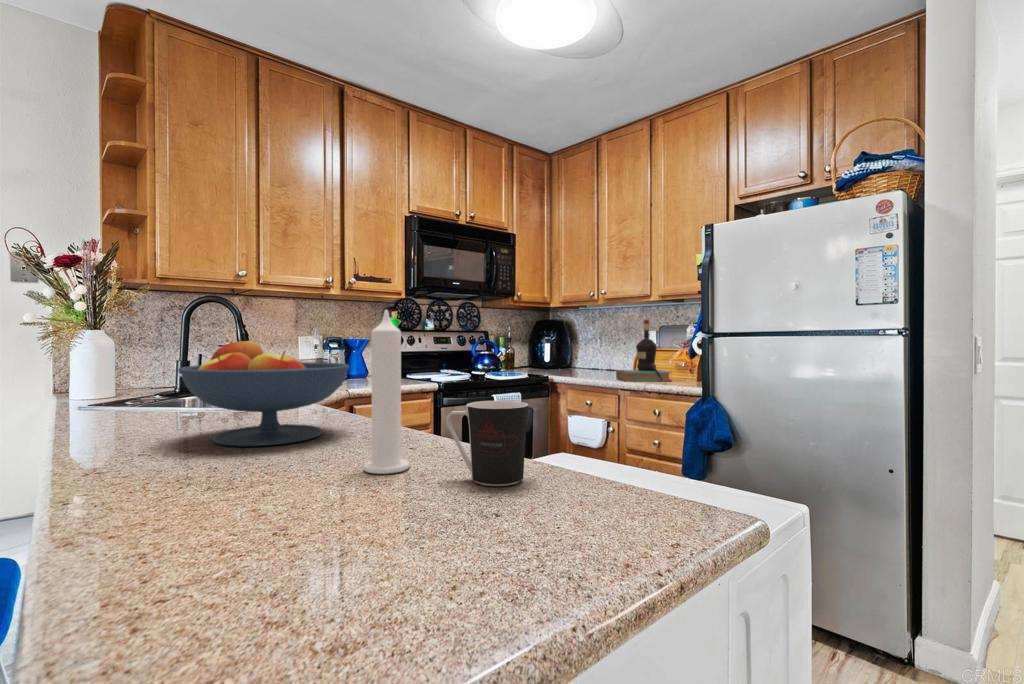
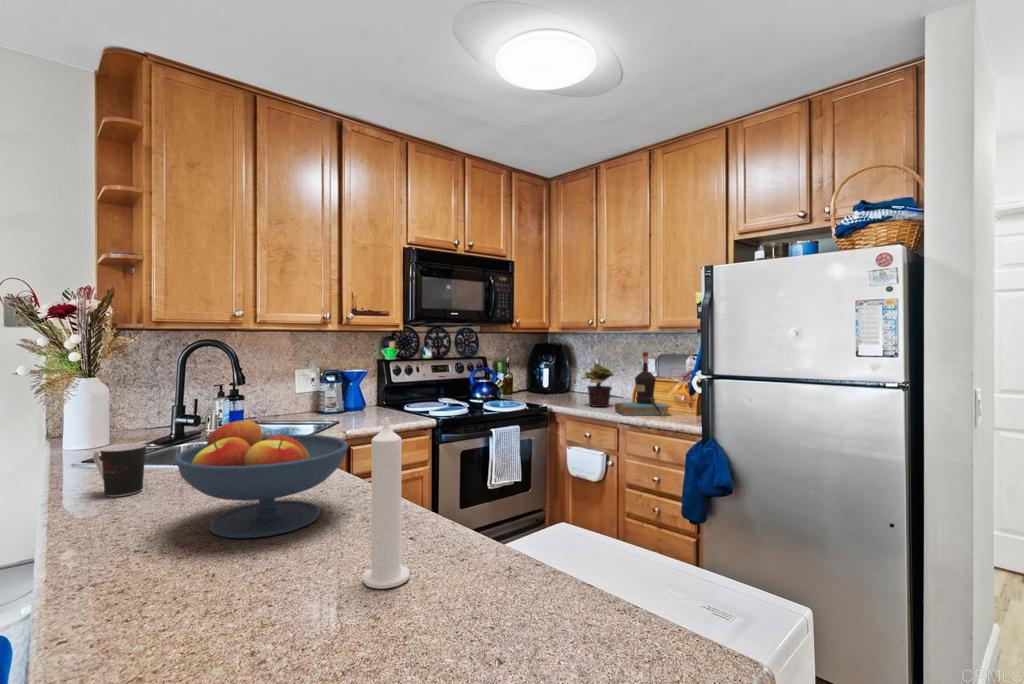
potted plant: none [582,333,616,376] -> present [581,364,614,407]
coffee cup: present [446,401,529,486] -> present [93,443,146,497]

